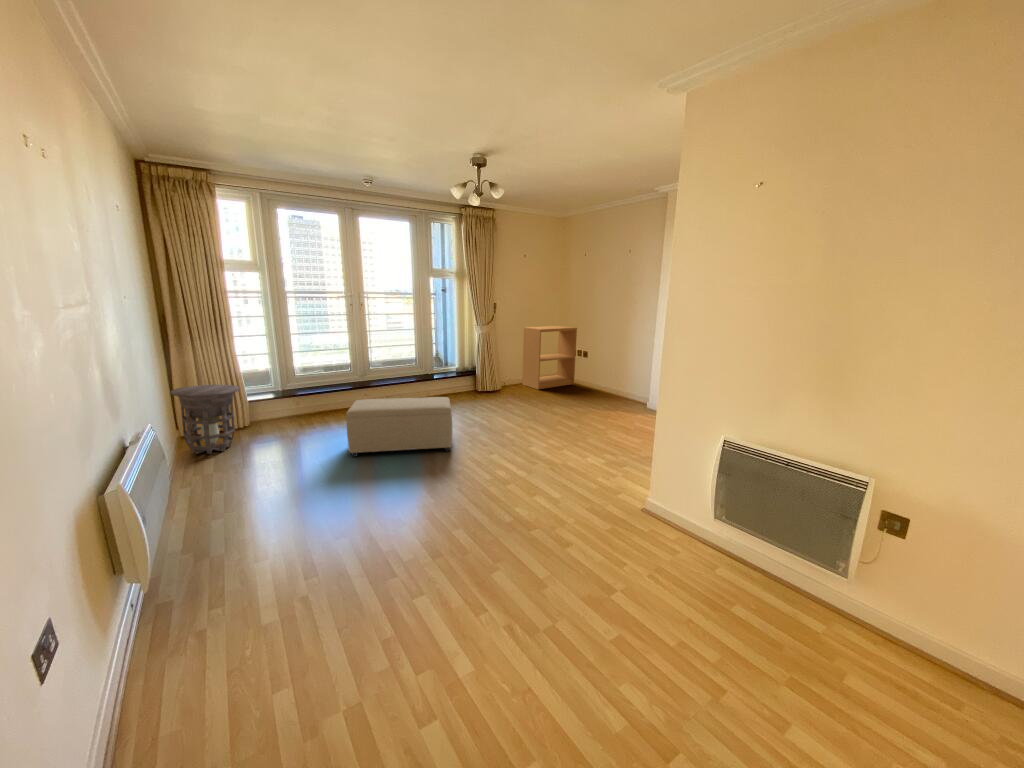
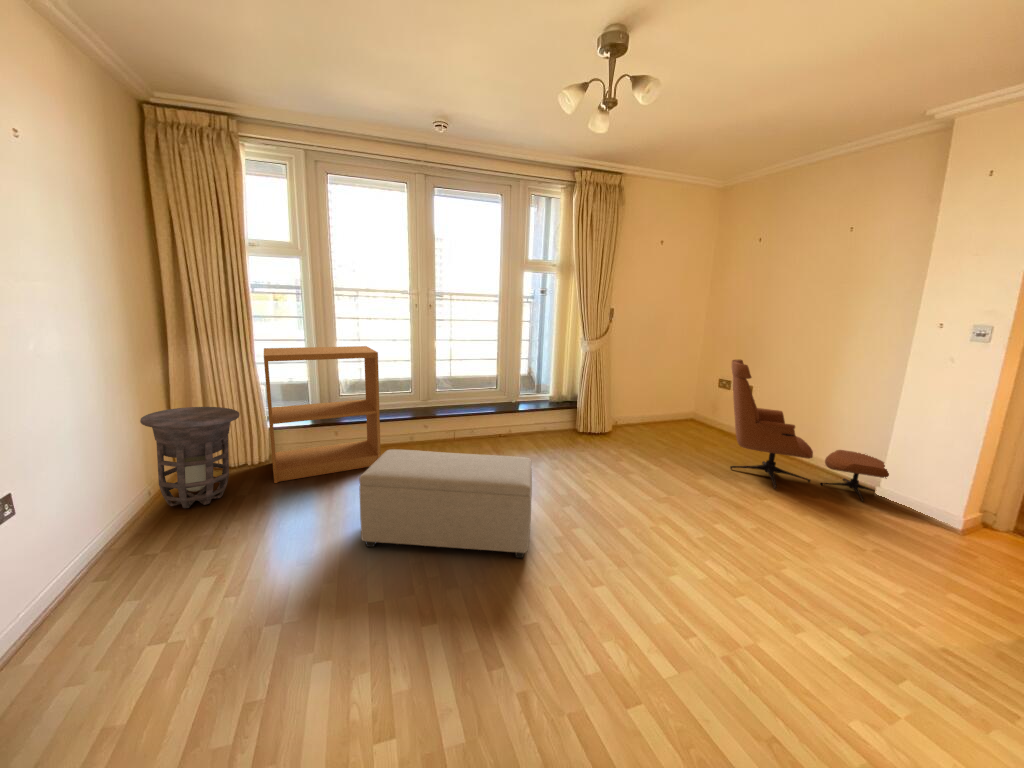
bookshelf: present [522,326,577,390] -> present [264,346,381,483]
lounge chair: none [569,333,655,411] -> present [730,360,889,502]

